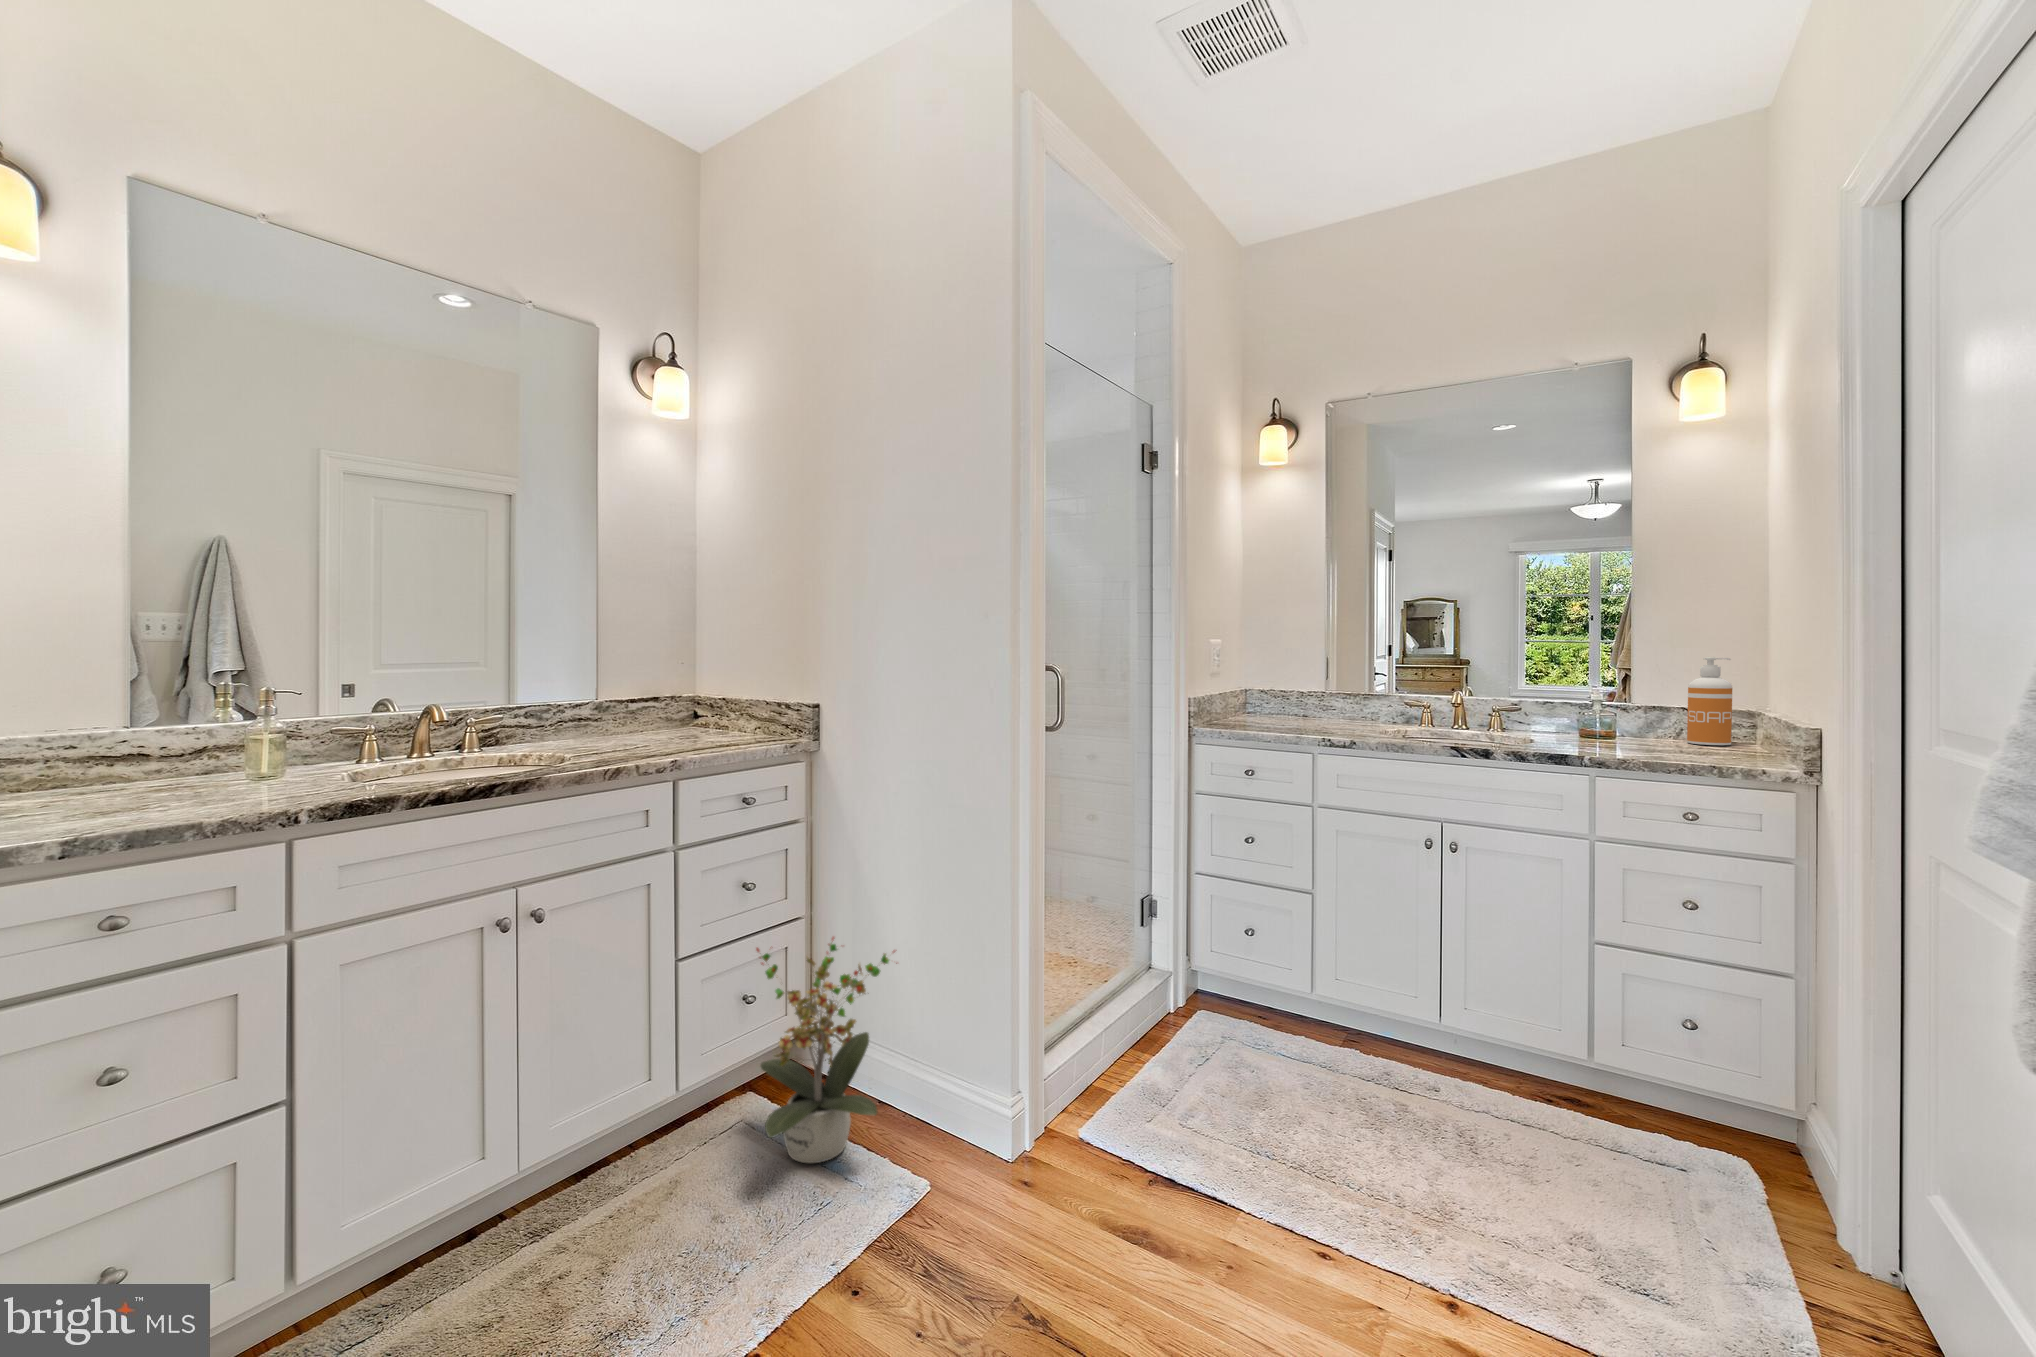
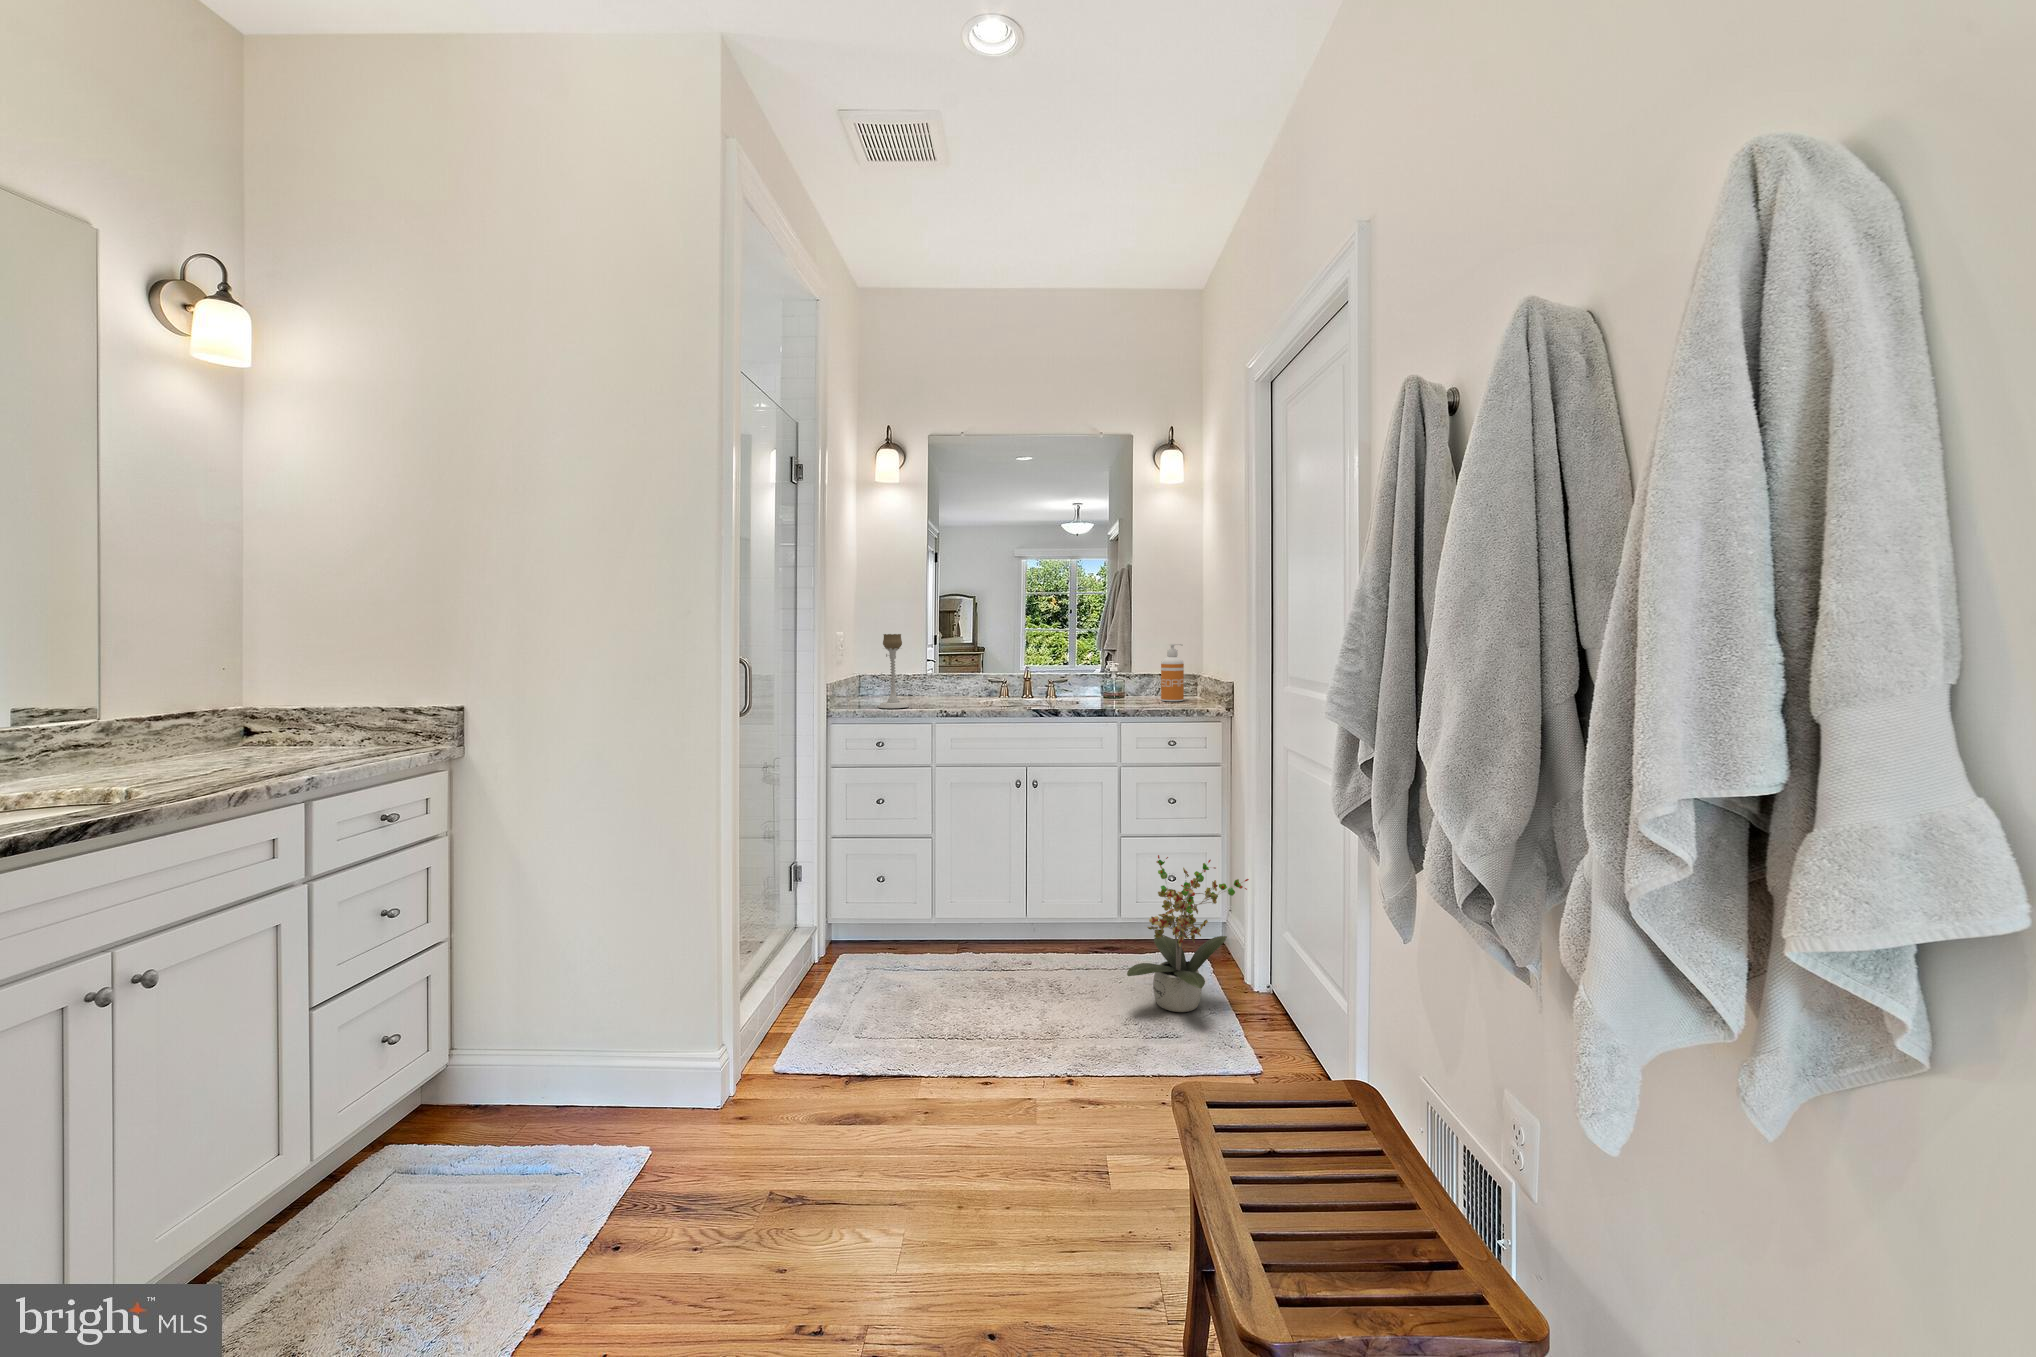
candle holder: none [1252,641,1290,731] -> present [878,634,909,708]
potted plant: present [756,937,897,1163] -> present [1127,855,1249,1012]

